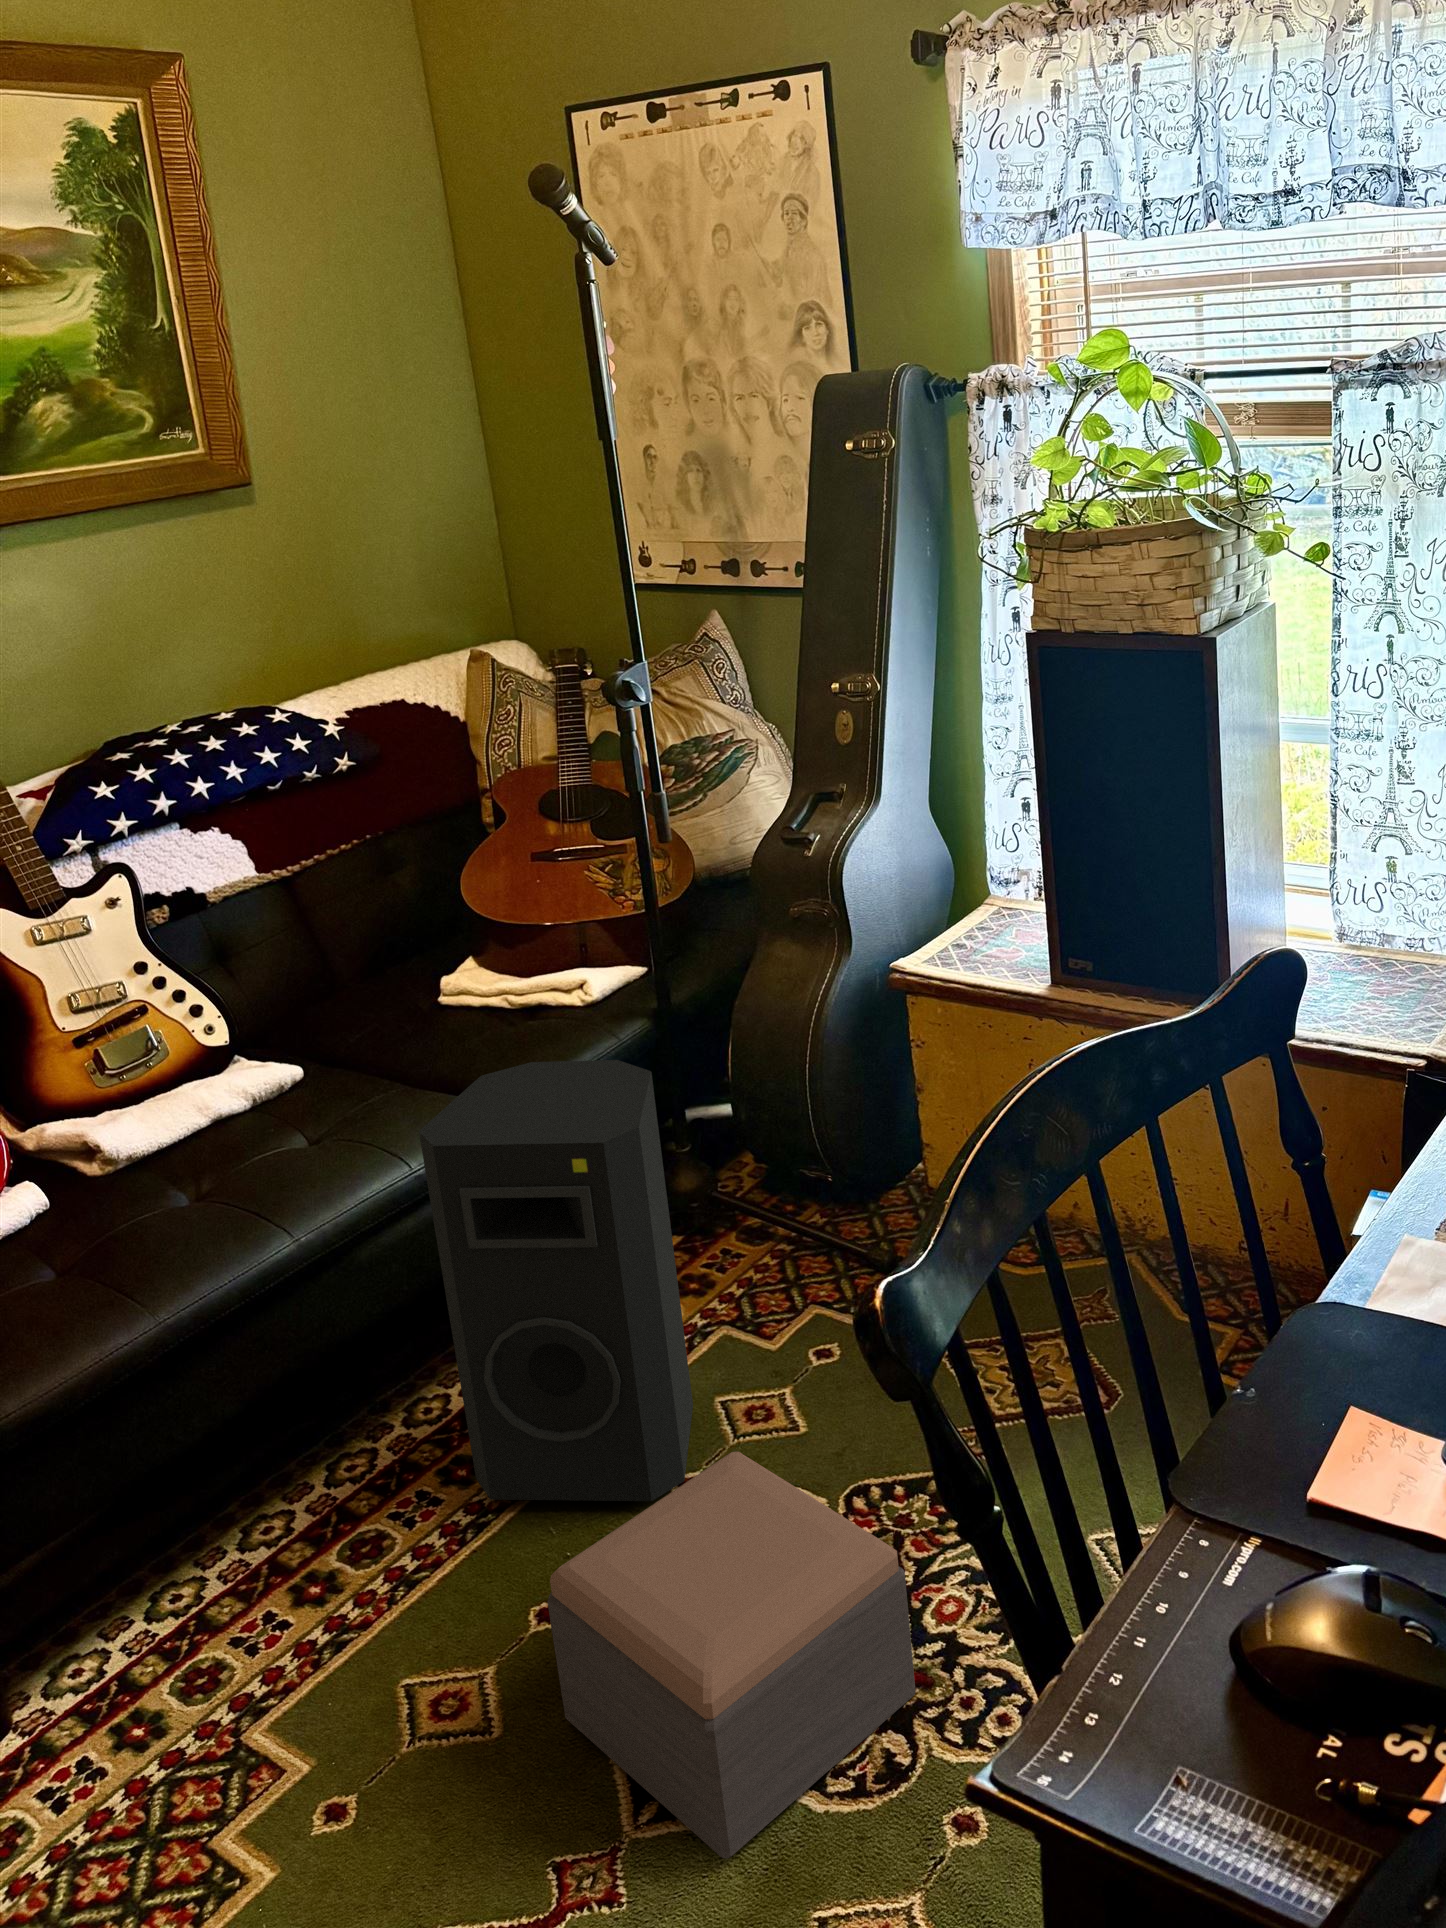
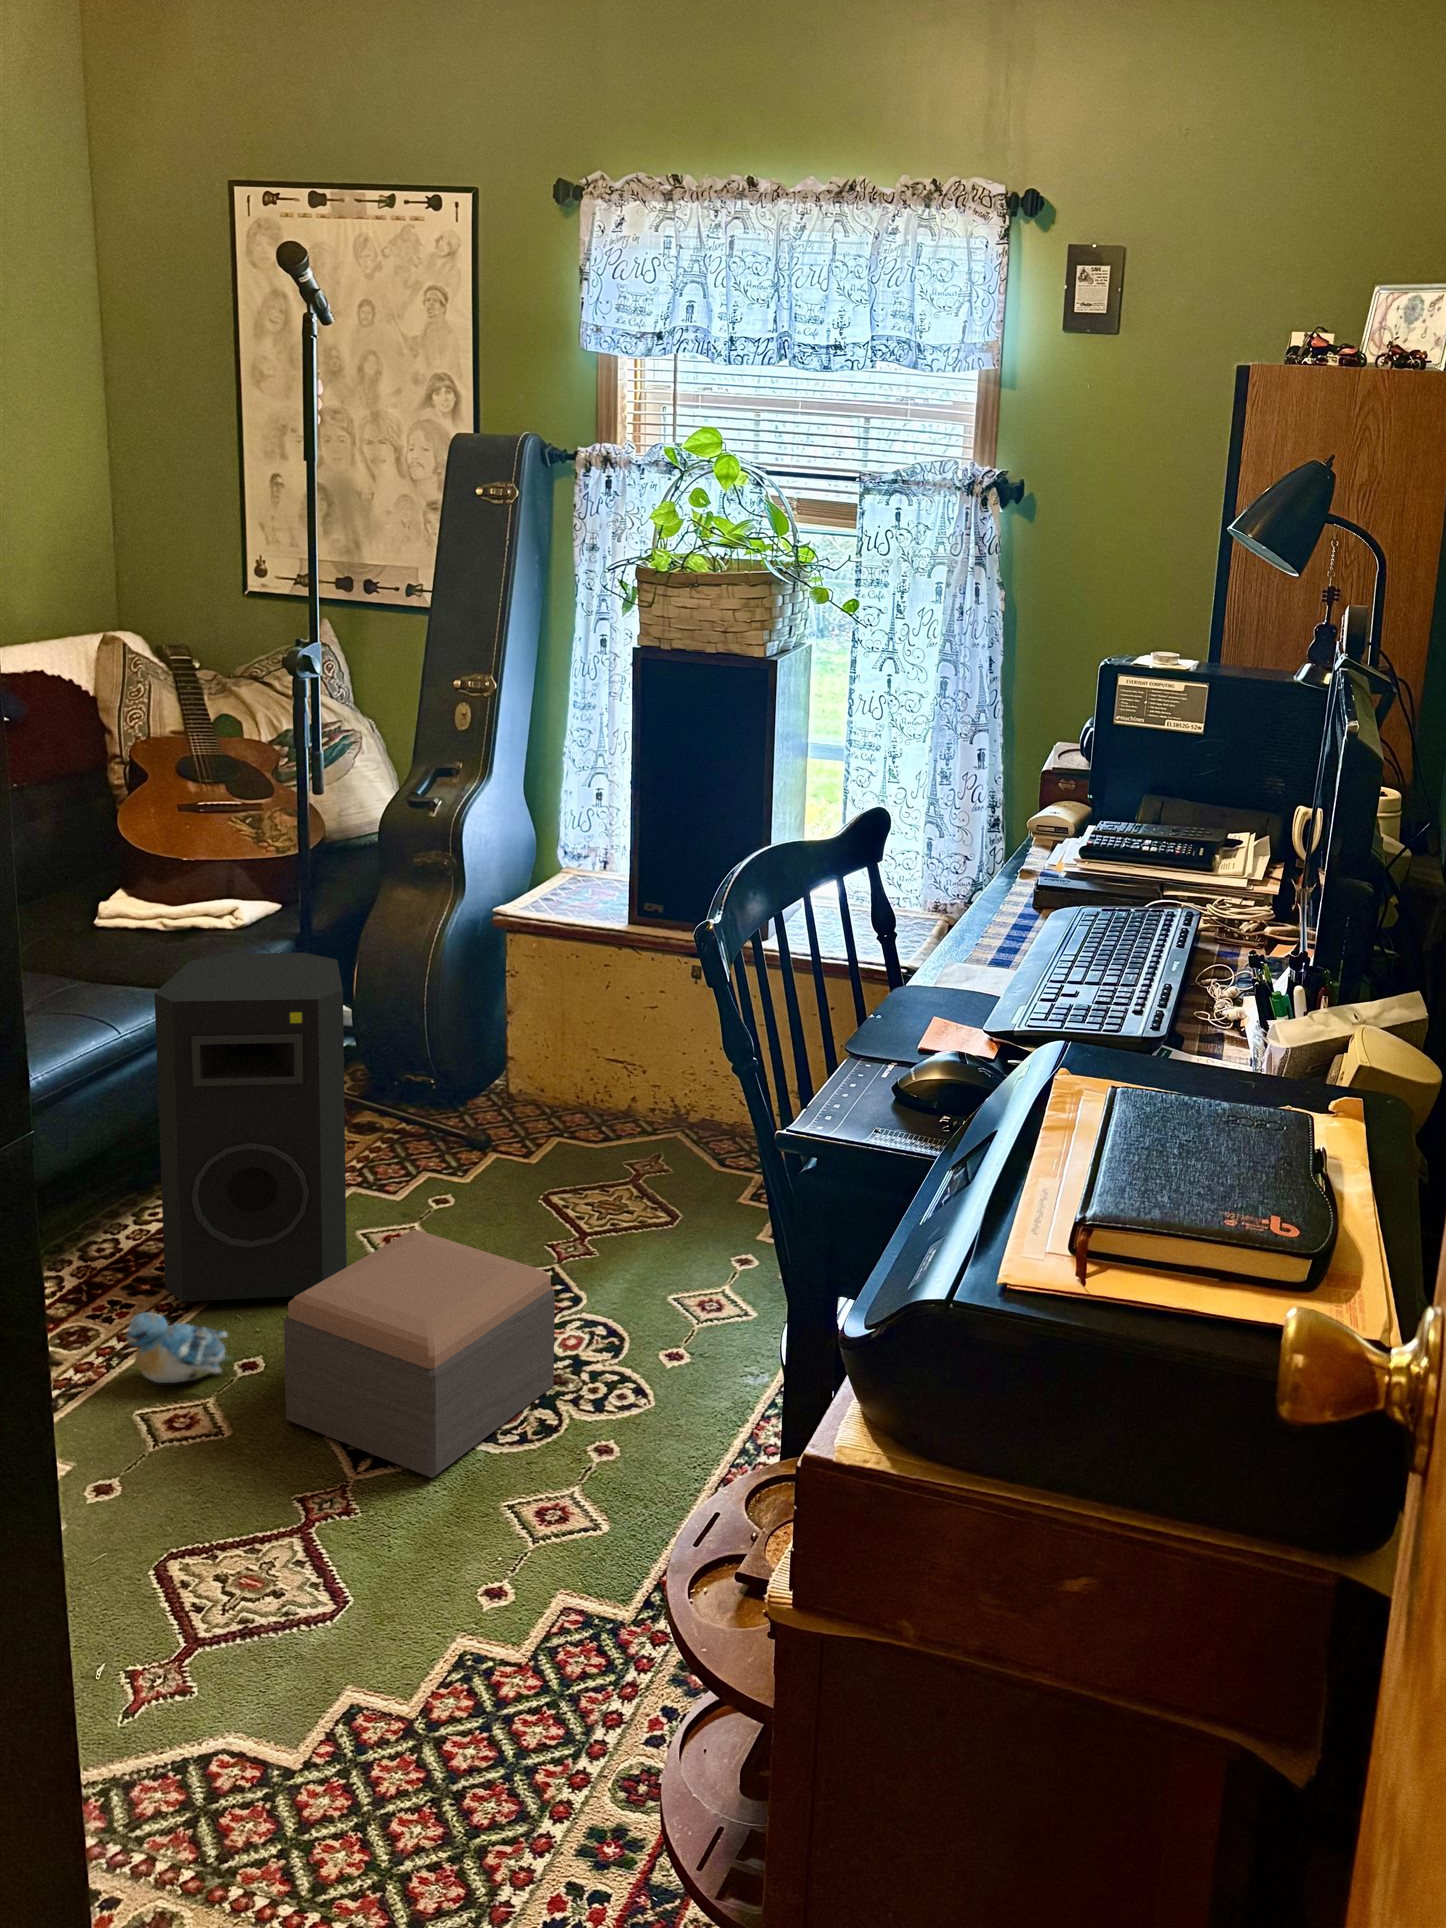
plush toy: none [390,1544,530,1634] -> present [124,1312,237,1383]

